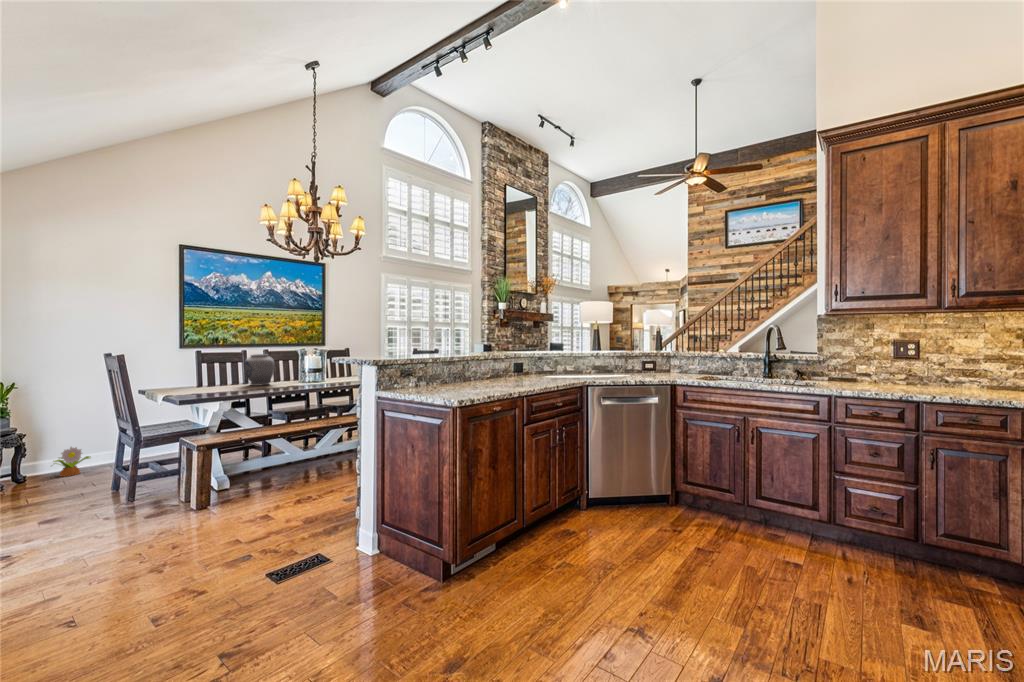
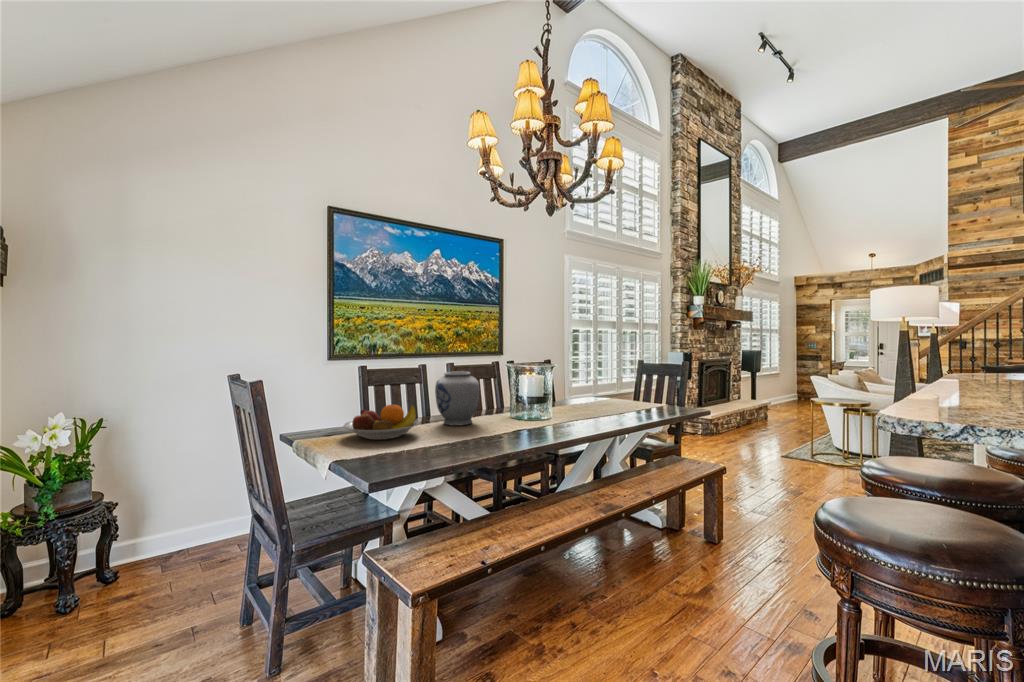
fruit bowl: none [178,372,229,391] -> present [344,405,420,440]
decorative plant: present [54,447,90,476] -> none [153,519,211,567]

